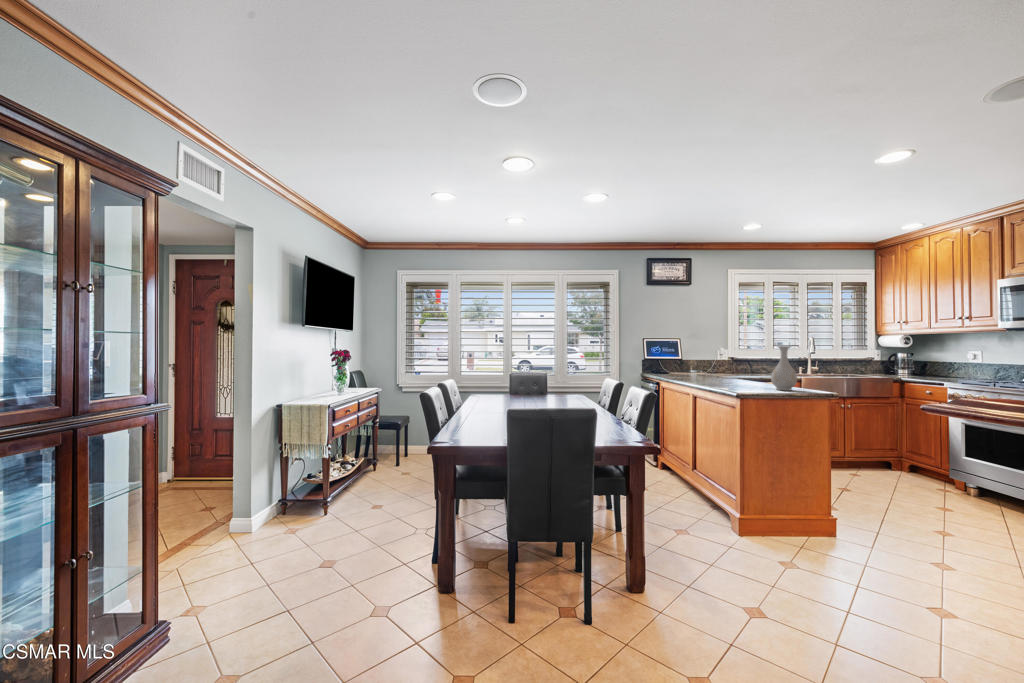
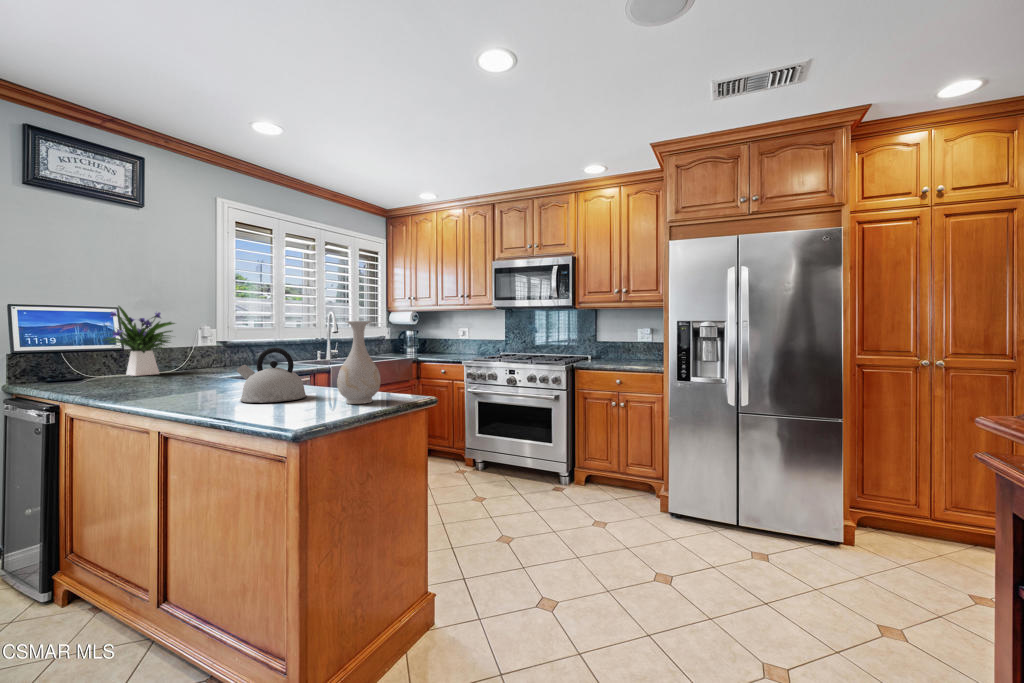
flower arrangement: none [671,337,707,374] -> present [106,306,175,376]
kettle: none [726,359,760,386] -> present [237,348,307,403]

